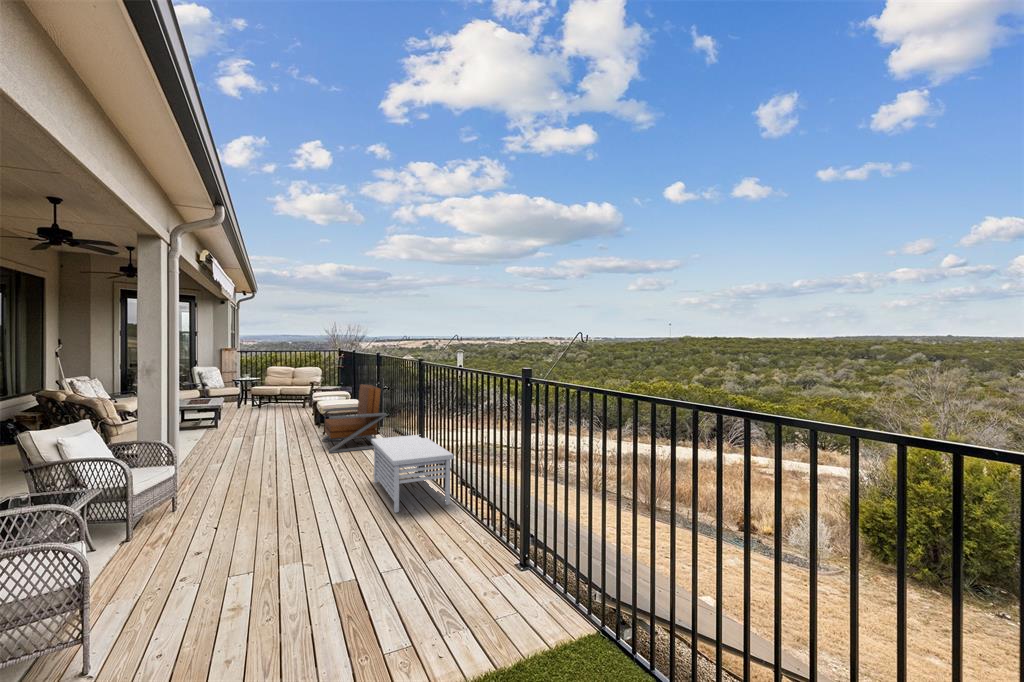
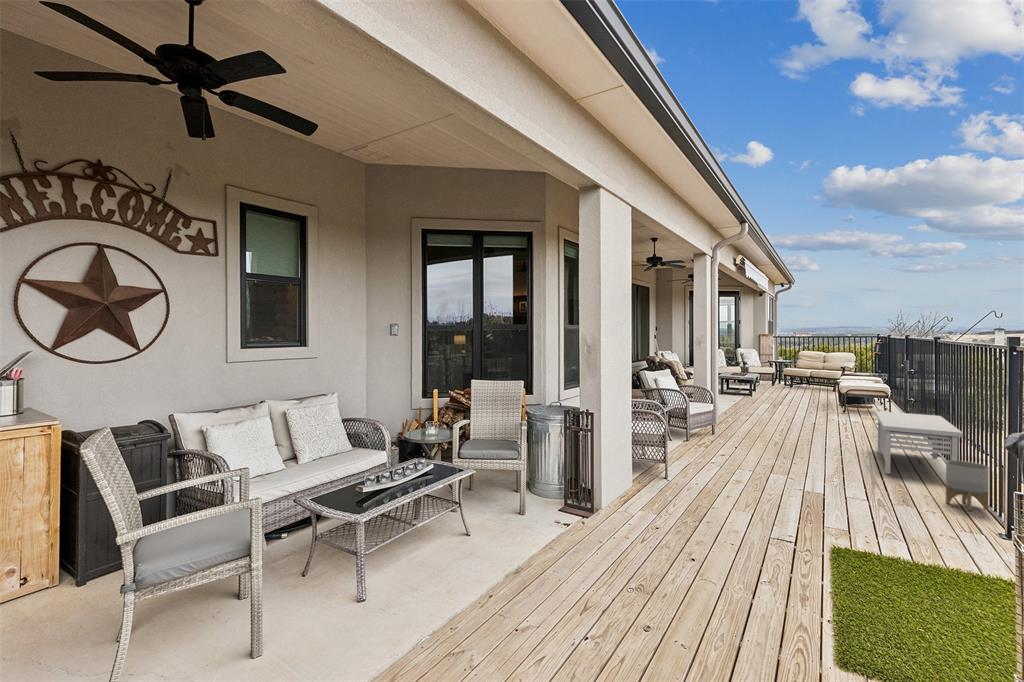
lounge chair: present [322,384,387,453] -> none [841,367,911,432]
planter: none [457,488,488,540] -> present [946,460,989,511]

